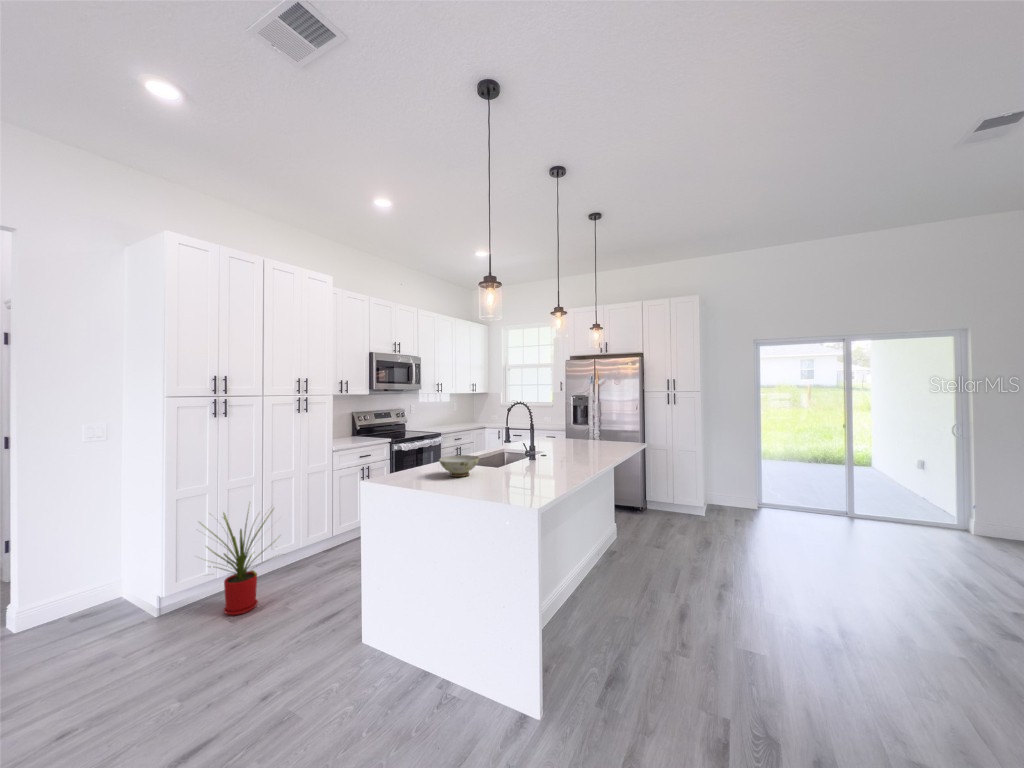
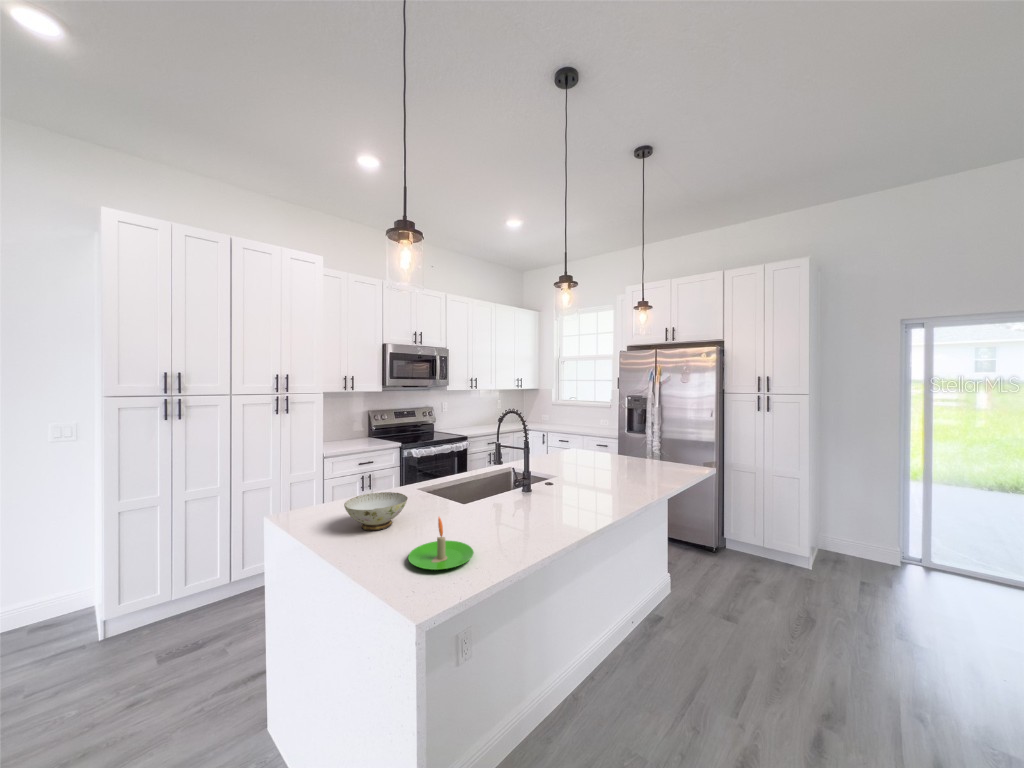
candle: none [504,457,543,485] -> present [408,517,474,570]
house plant: present [200,512,271,615] -> none [114,517,233,654]

